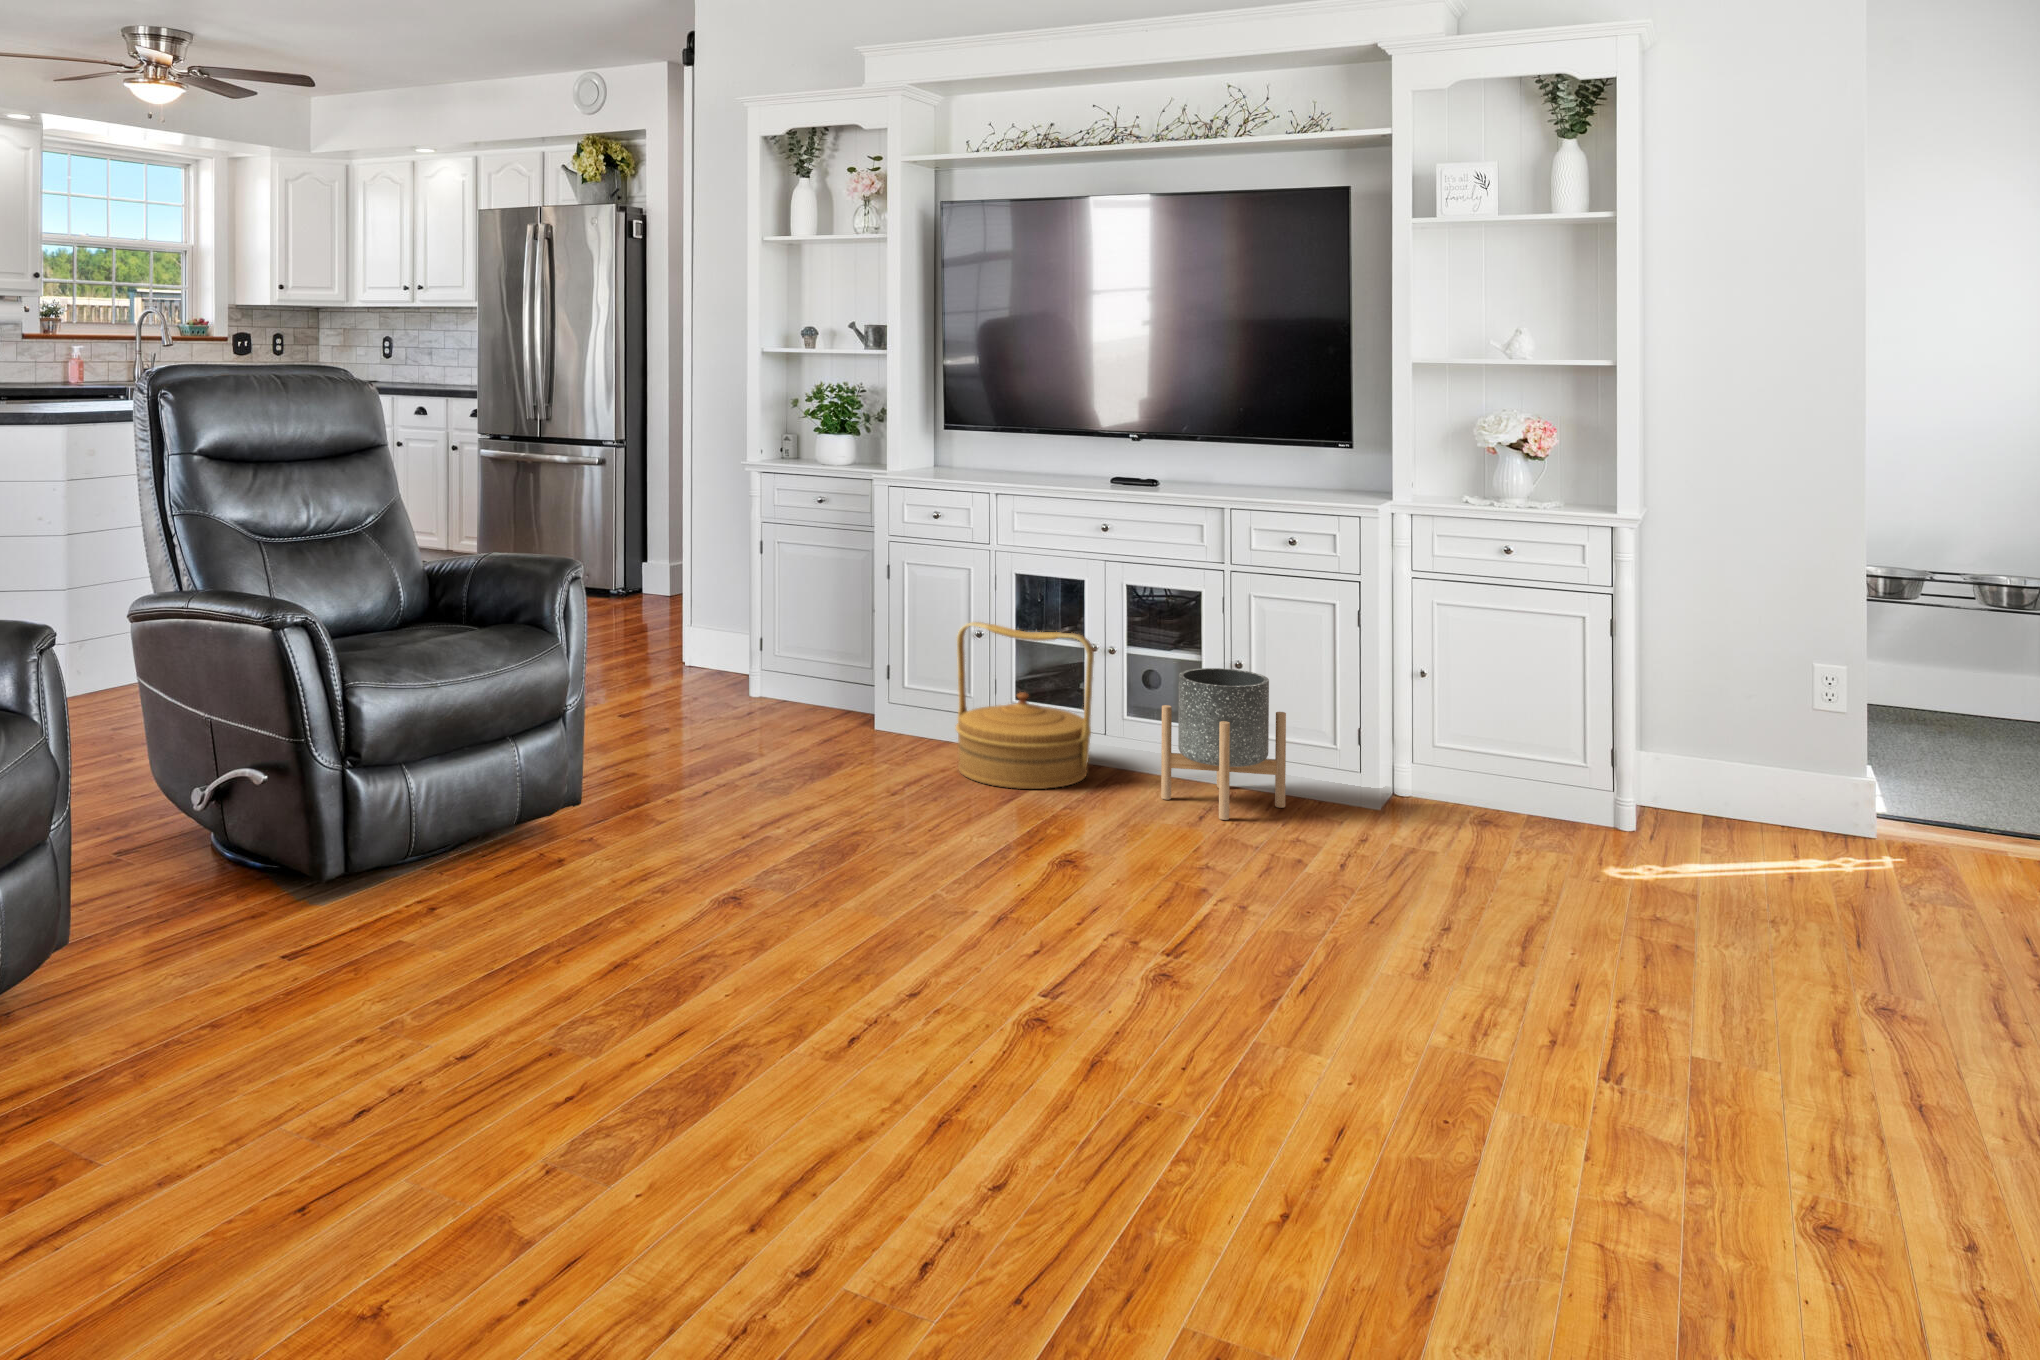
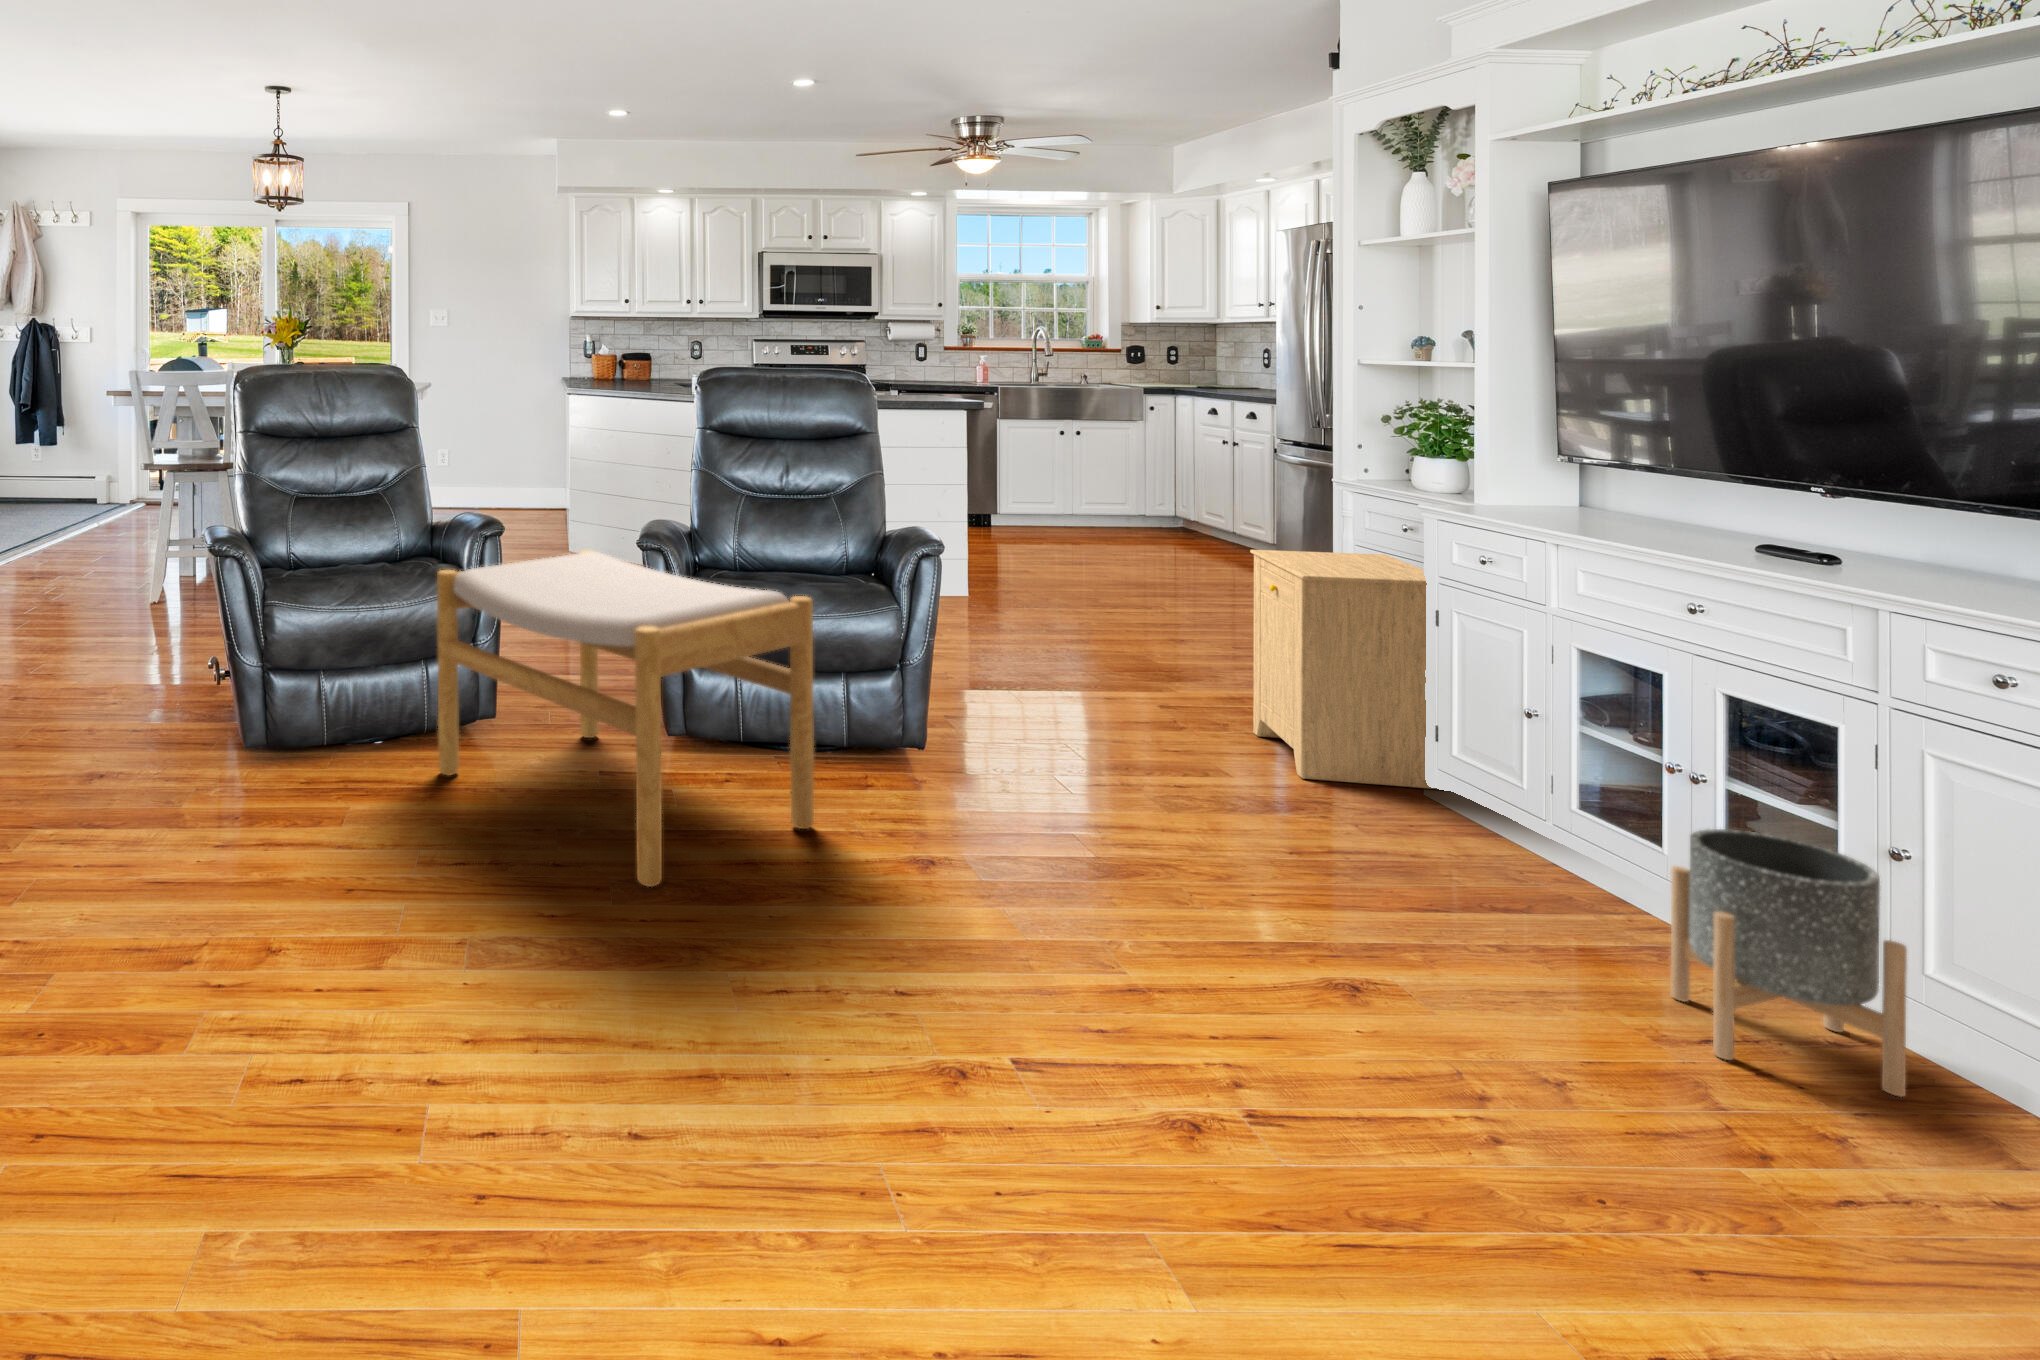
side table: none [708,528,890,741] -> present [1250,550,1437,789]
woven basket: present [956,622,1094,789] -> none [1413,692,1632,932]
footstool: none [40,635,598,1054] -> present [437,550,814,887]

